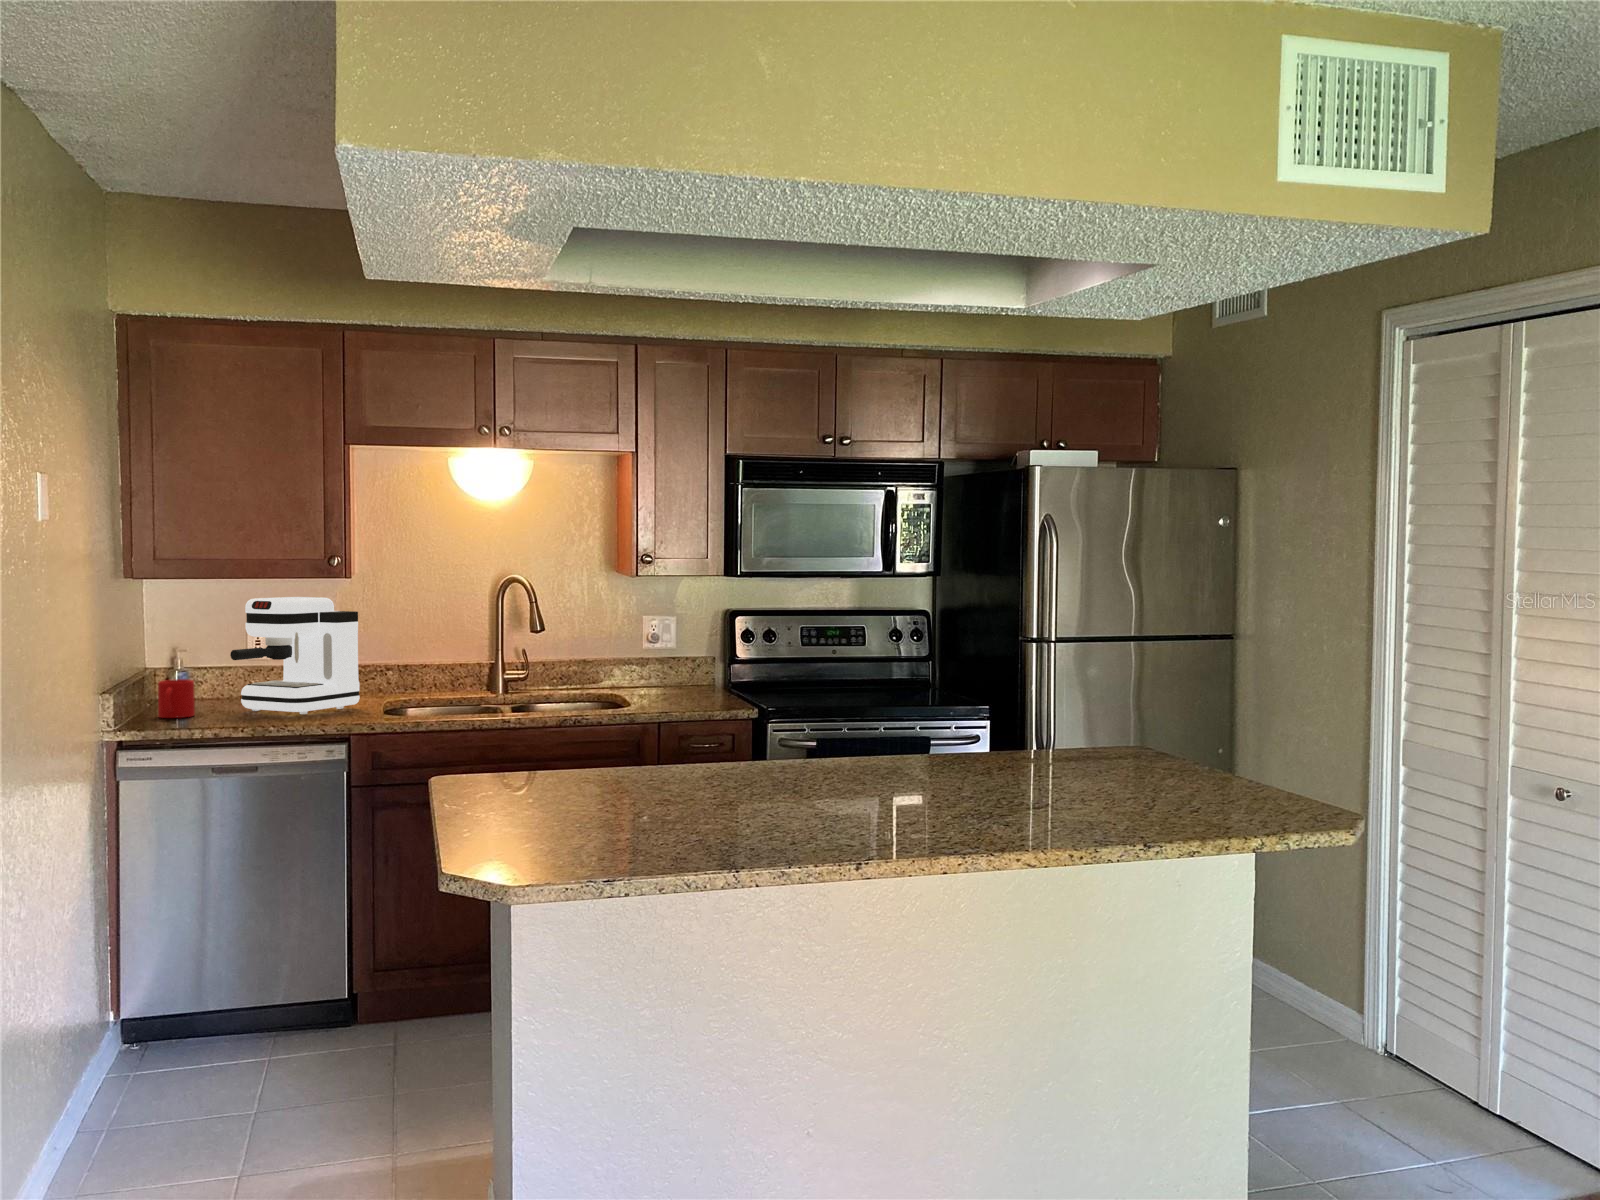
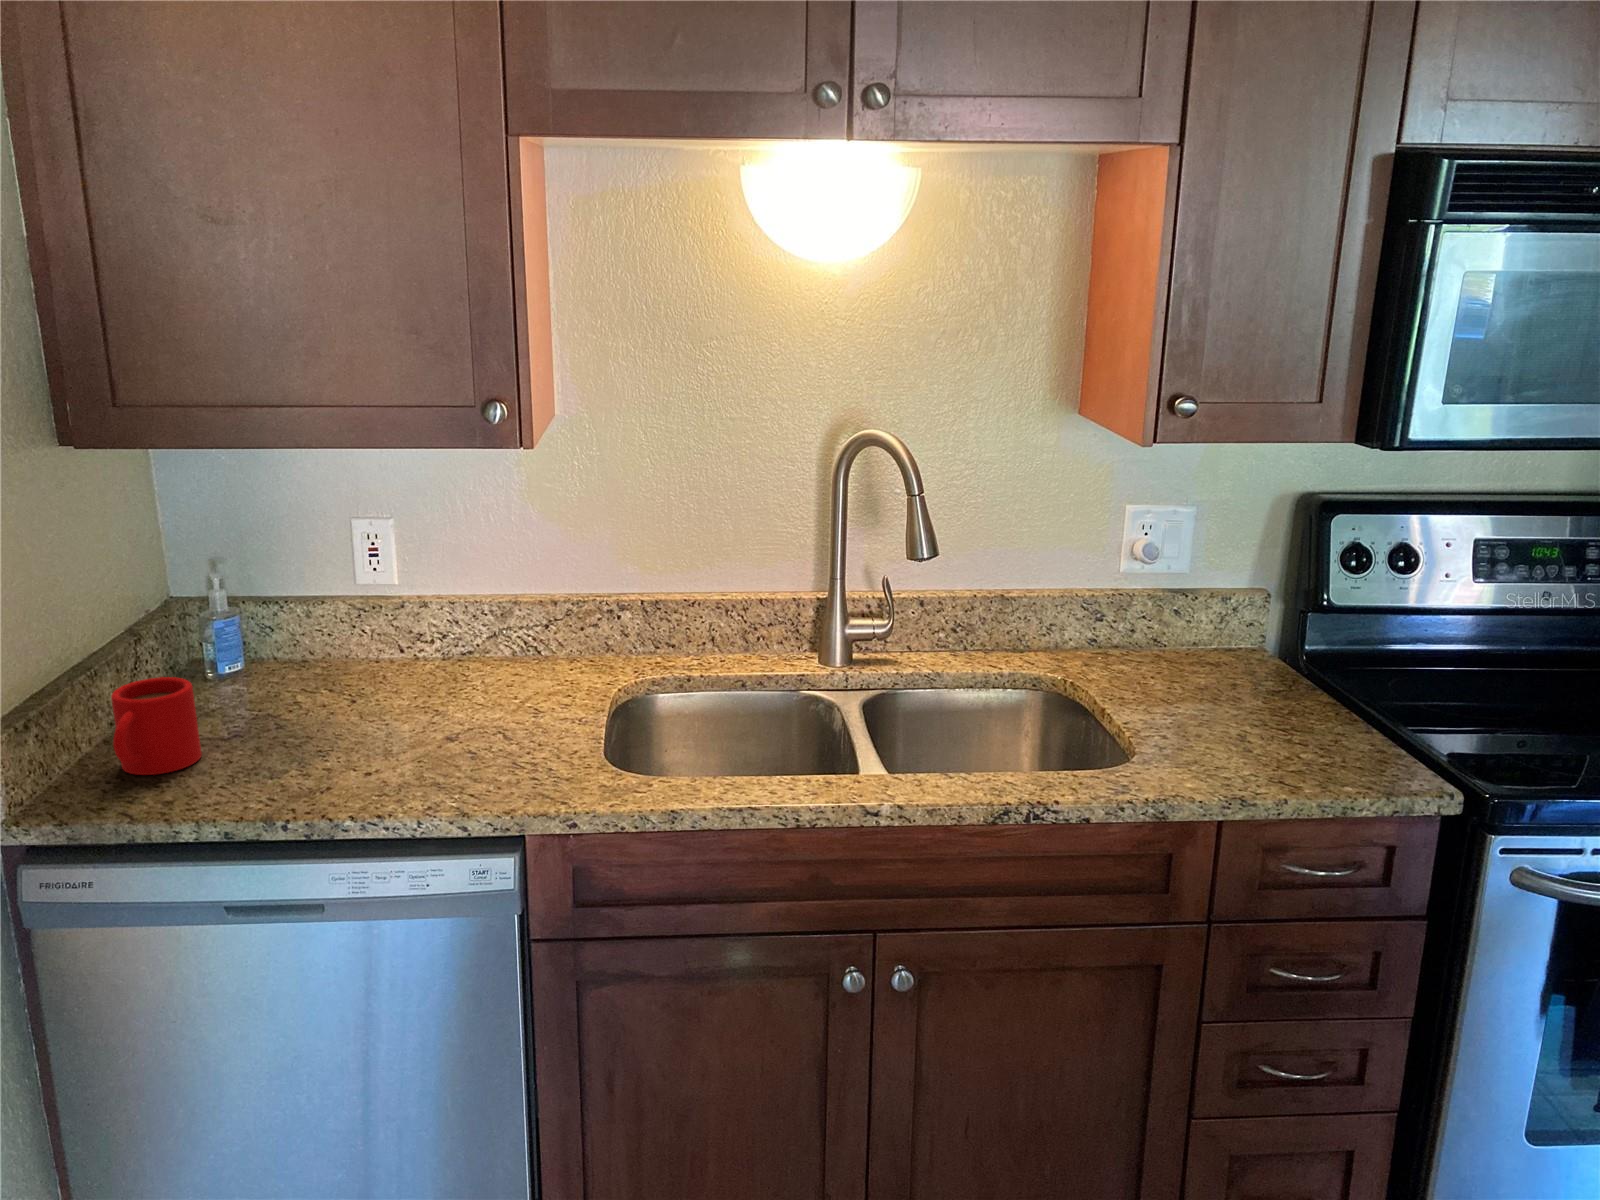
coffee maker: present [230,597,360,714] -> none [250,484,549,773]

